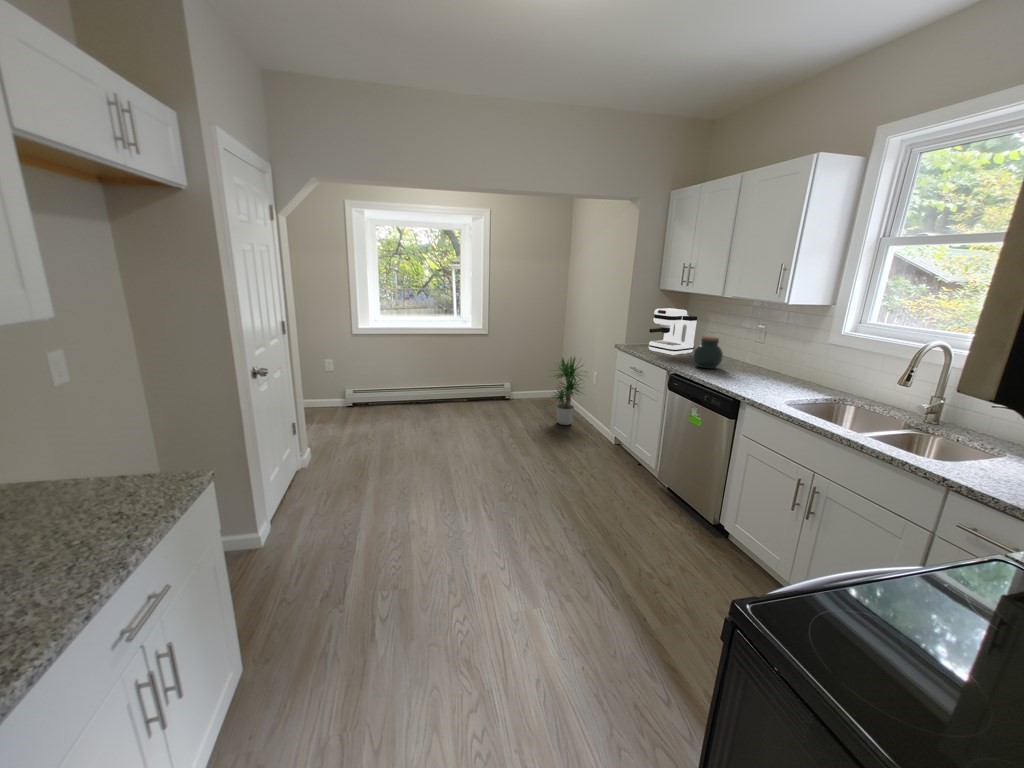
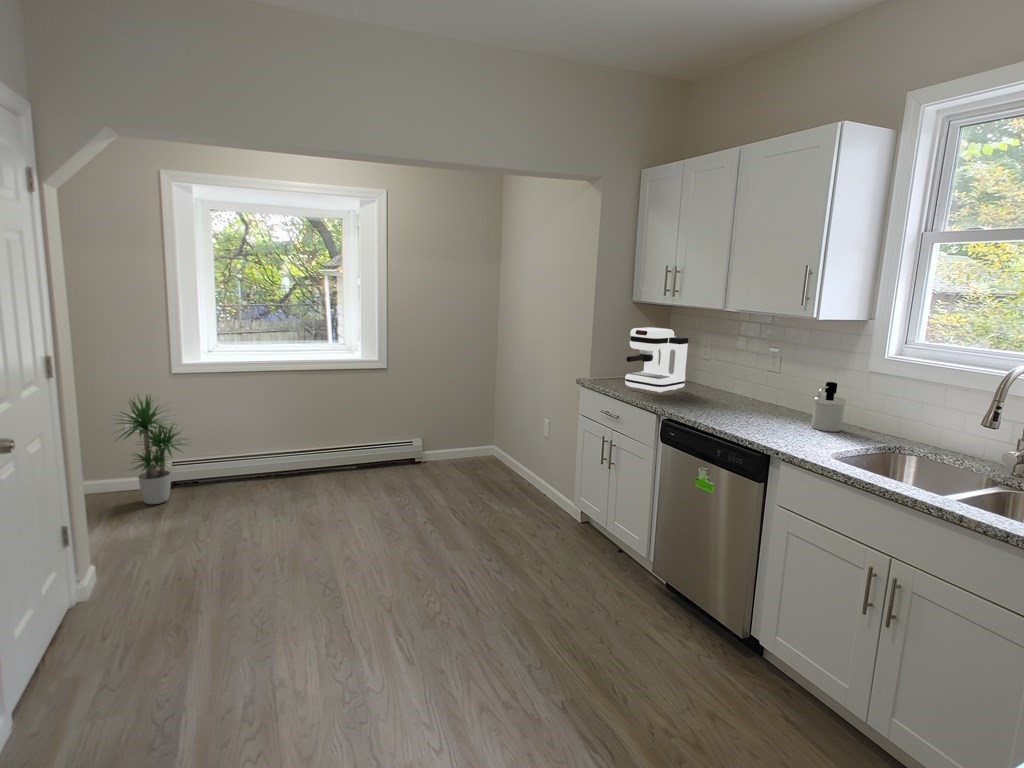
jar: present [693,337,723,368] -> none [691,366,731,410]
soap dispenser: none [779,350,807,387] -> present [811,382,846,432]
potted plant: present [551,357,584,425] -> present [117,396,184,504]

